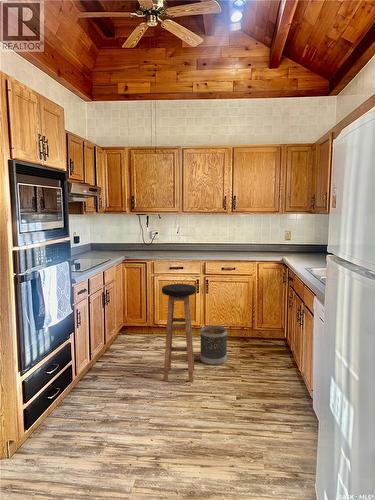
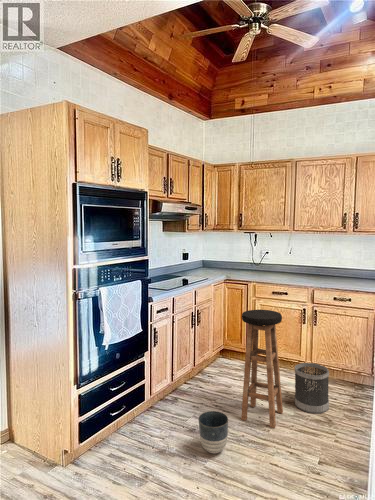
planter: none [138,375,164,411] -> present [198,411,228,453]

